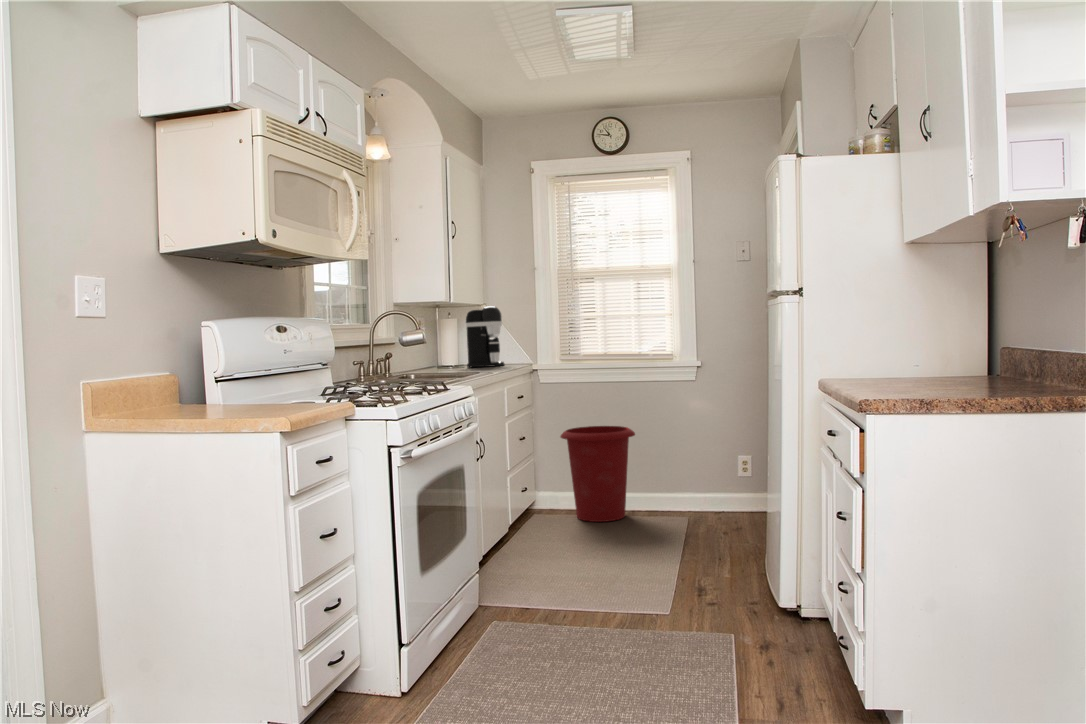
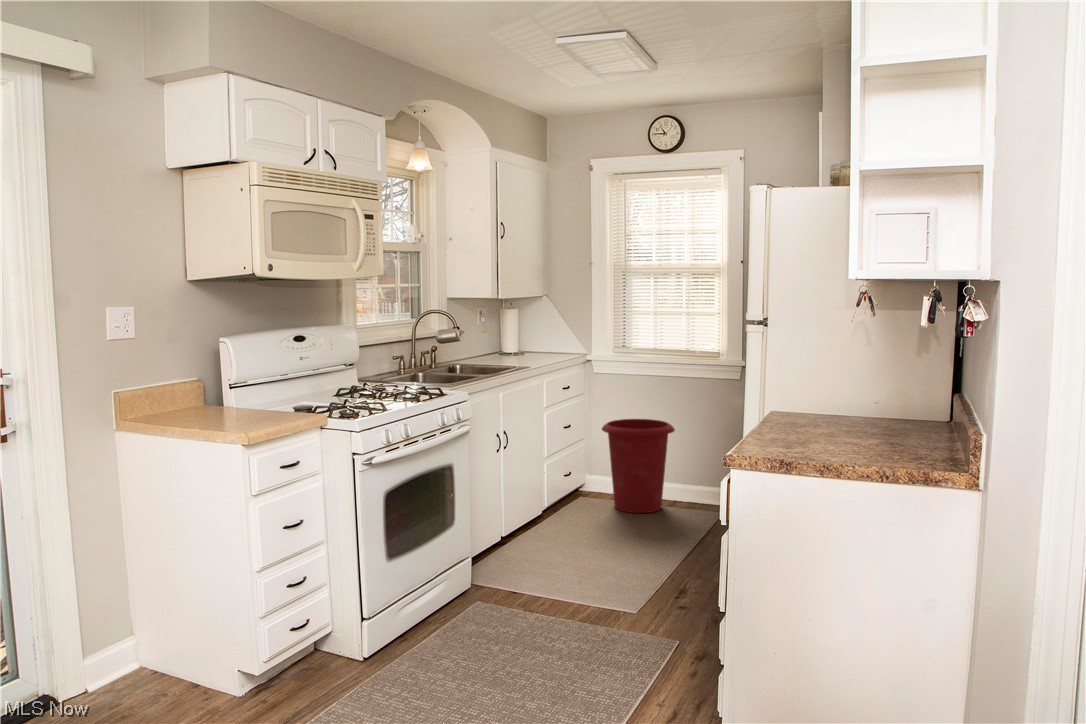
coffee maker: present [466,306,505,367] -> none [520,299,555,357]

